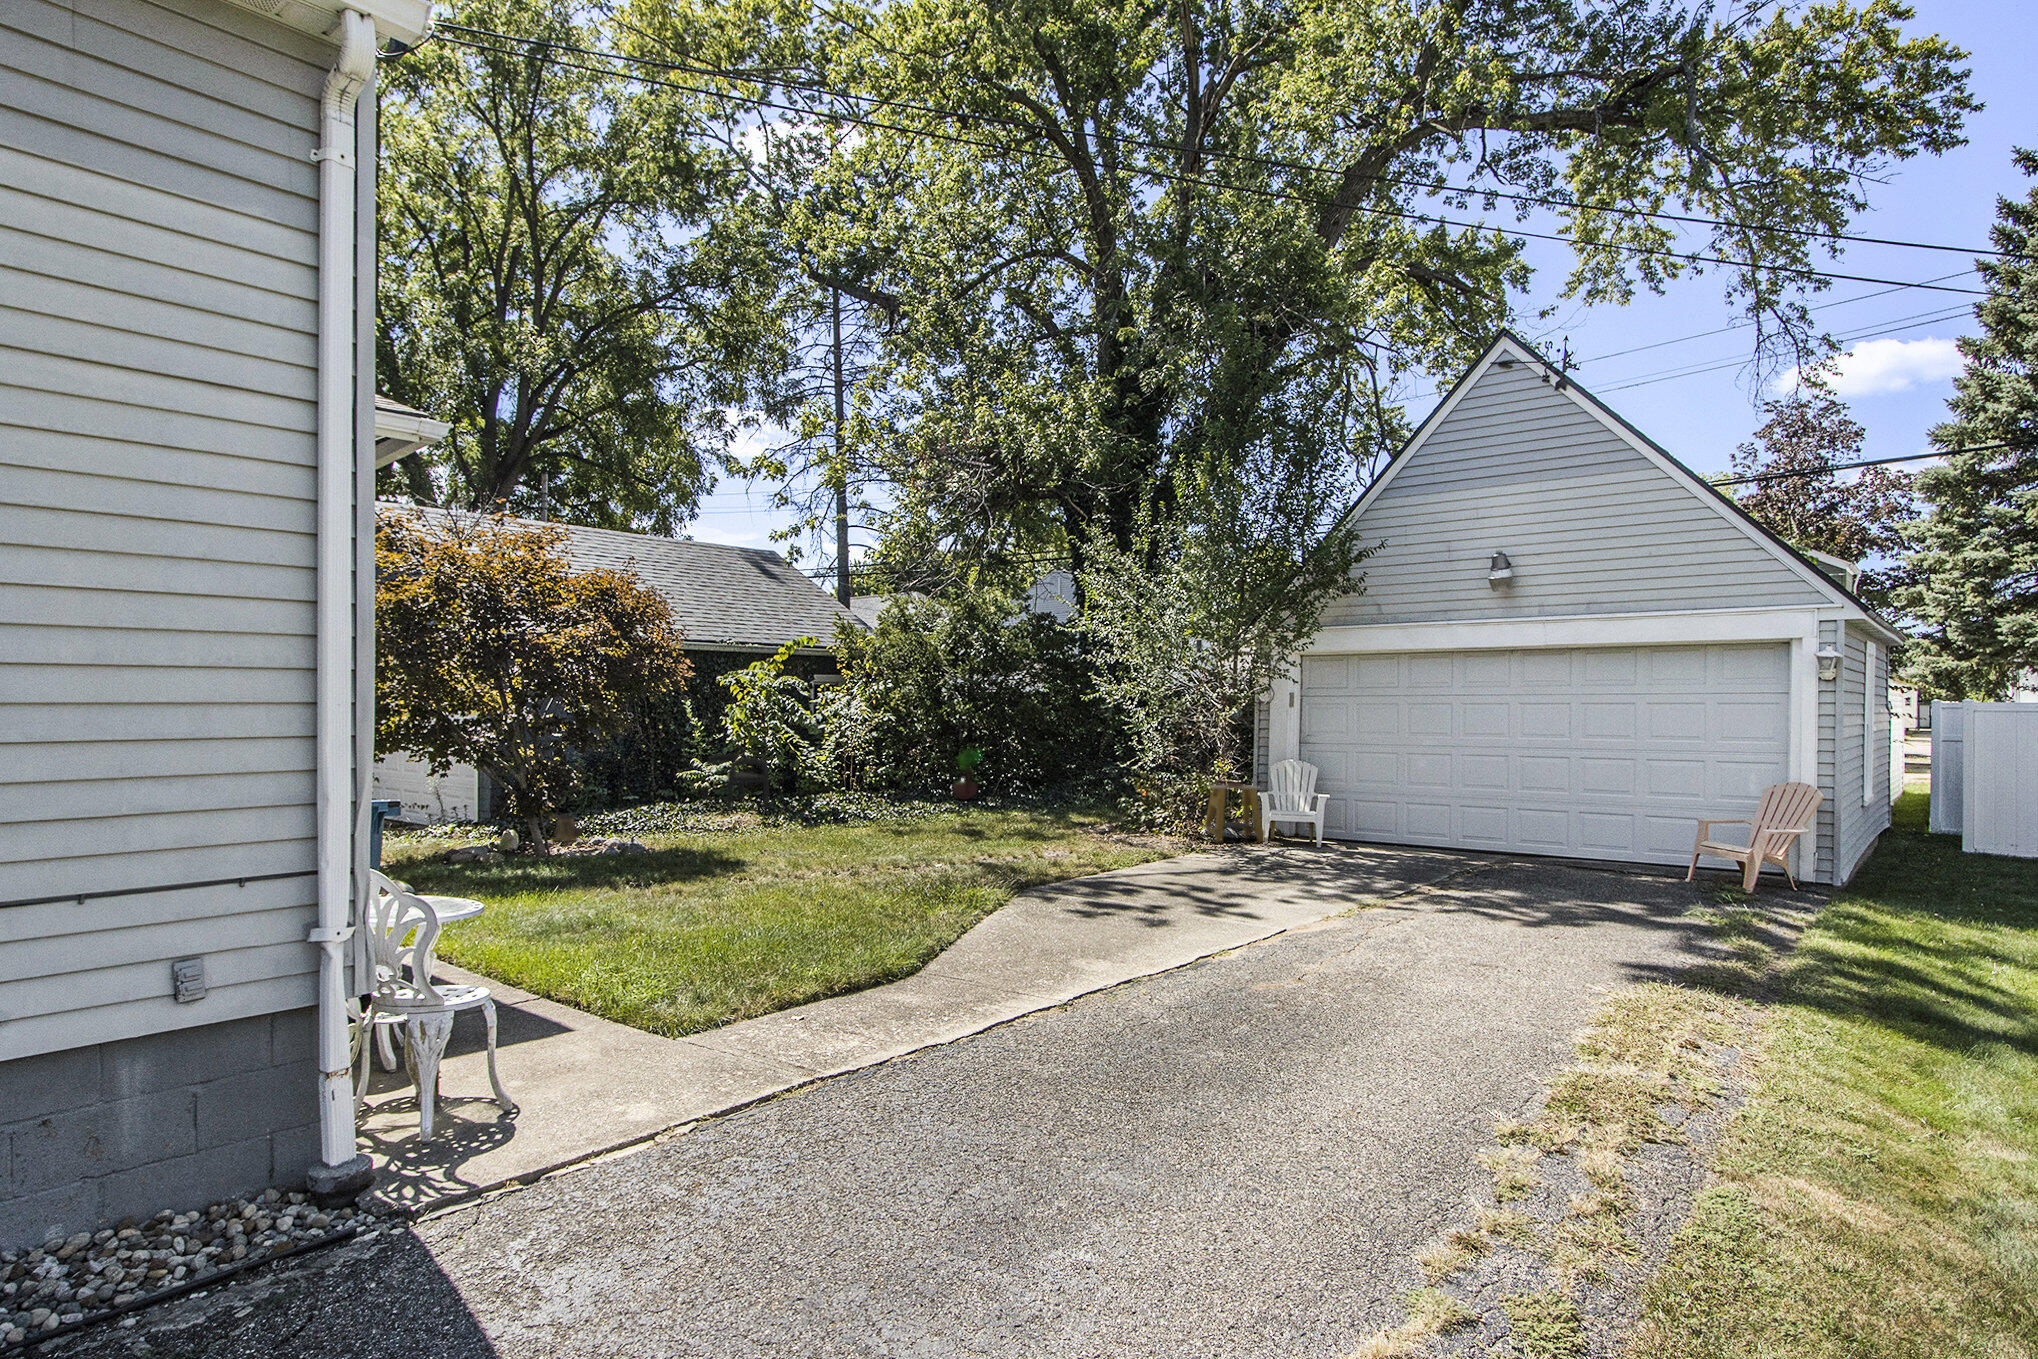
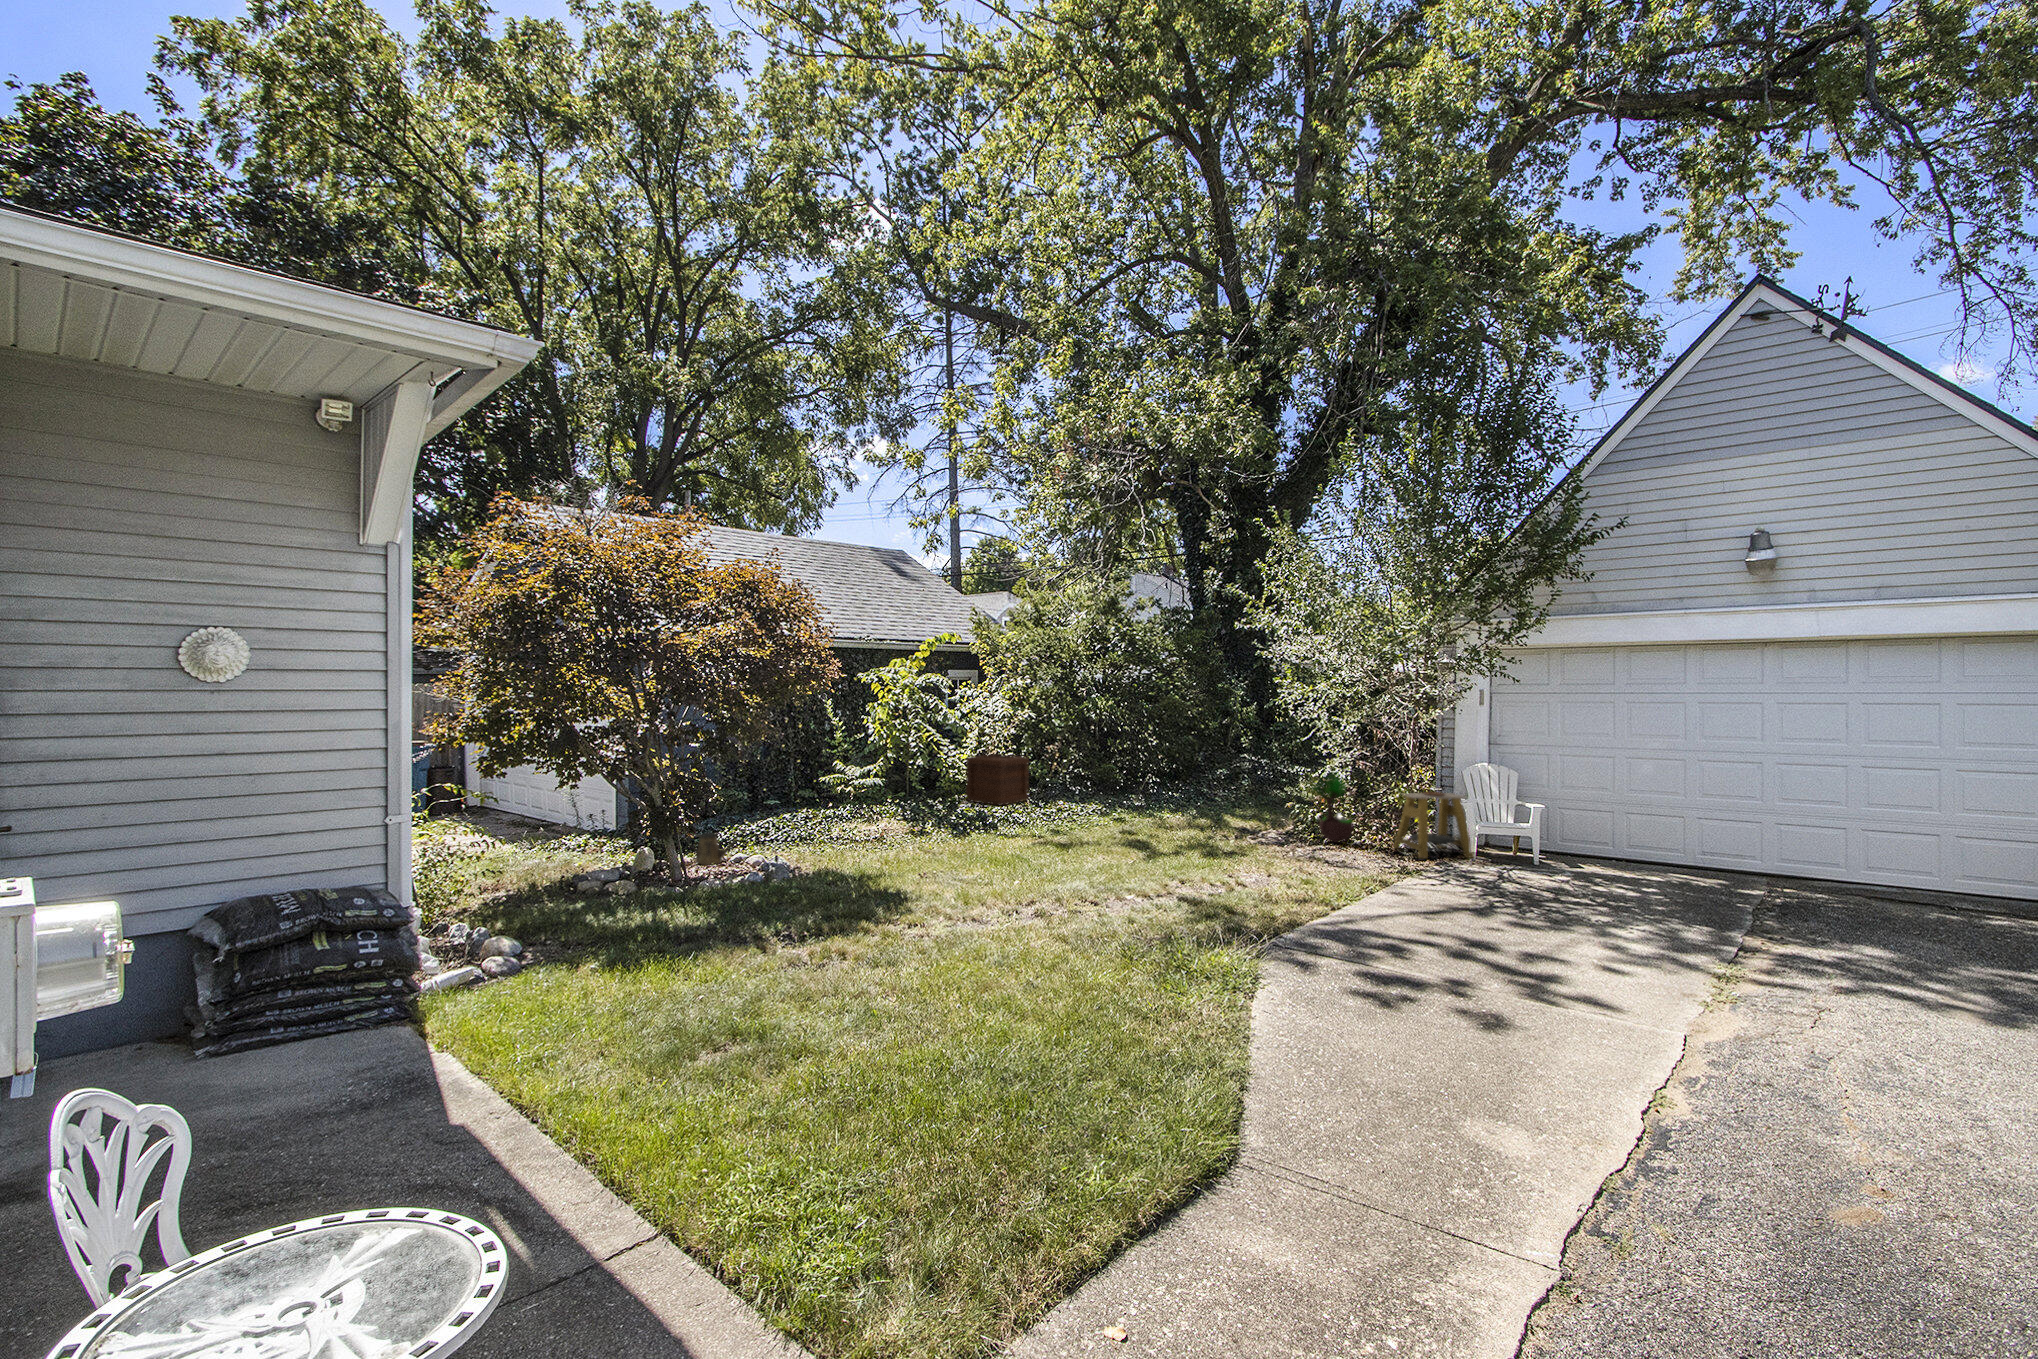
potted tree: present [953,749,980,800] -> present [1310,771,1353,843]
bench: present [703,754,769,811] -> none [846,753,914,814]
wooden crate: none [825,757,889,806] -> present [966,754,1029,806]

